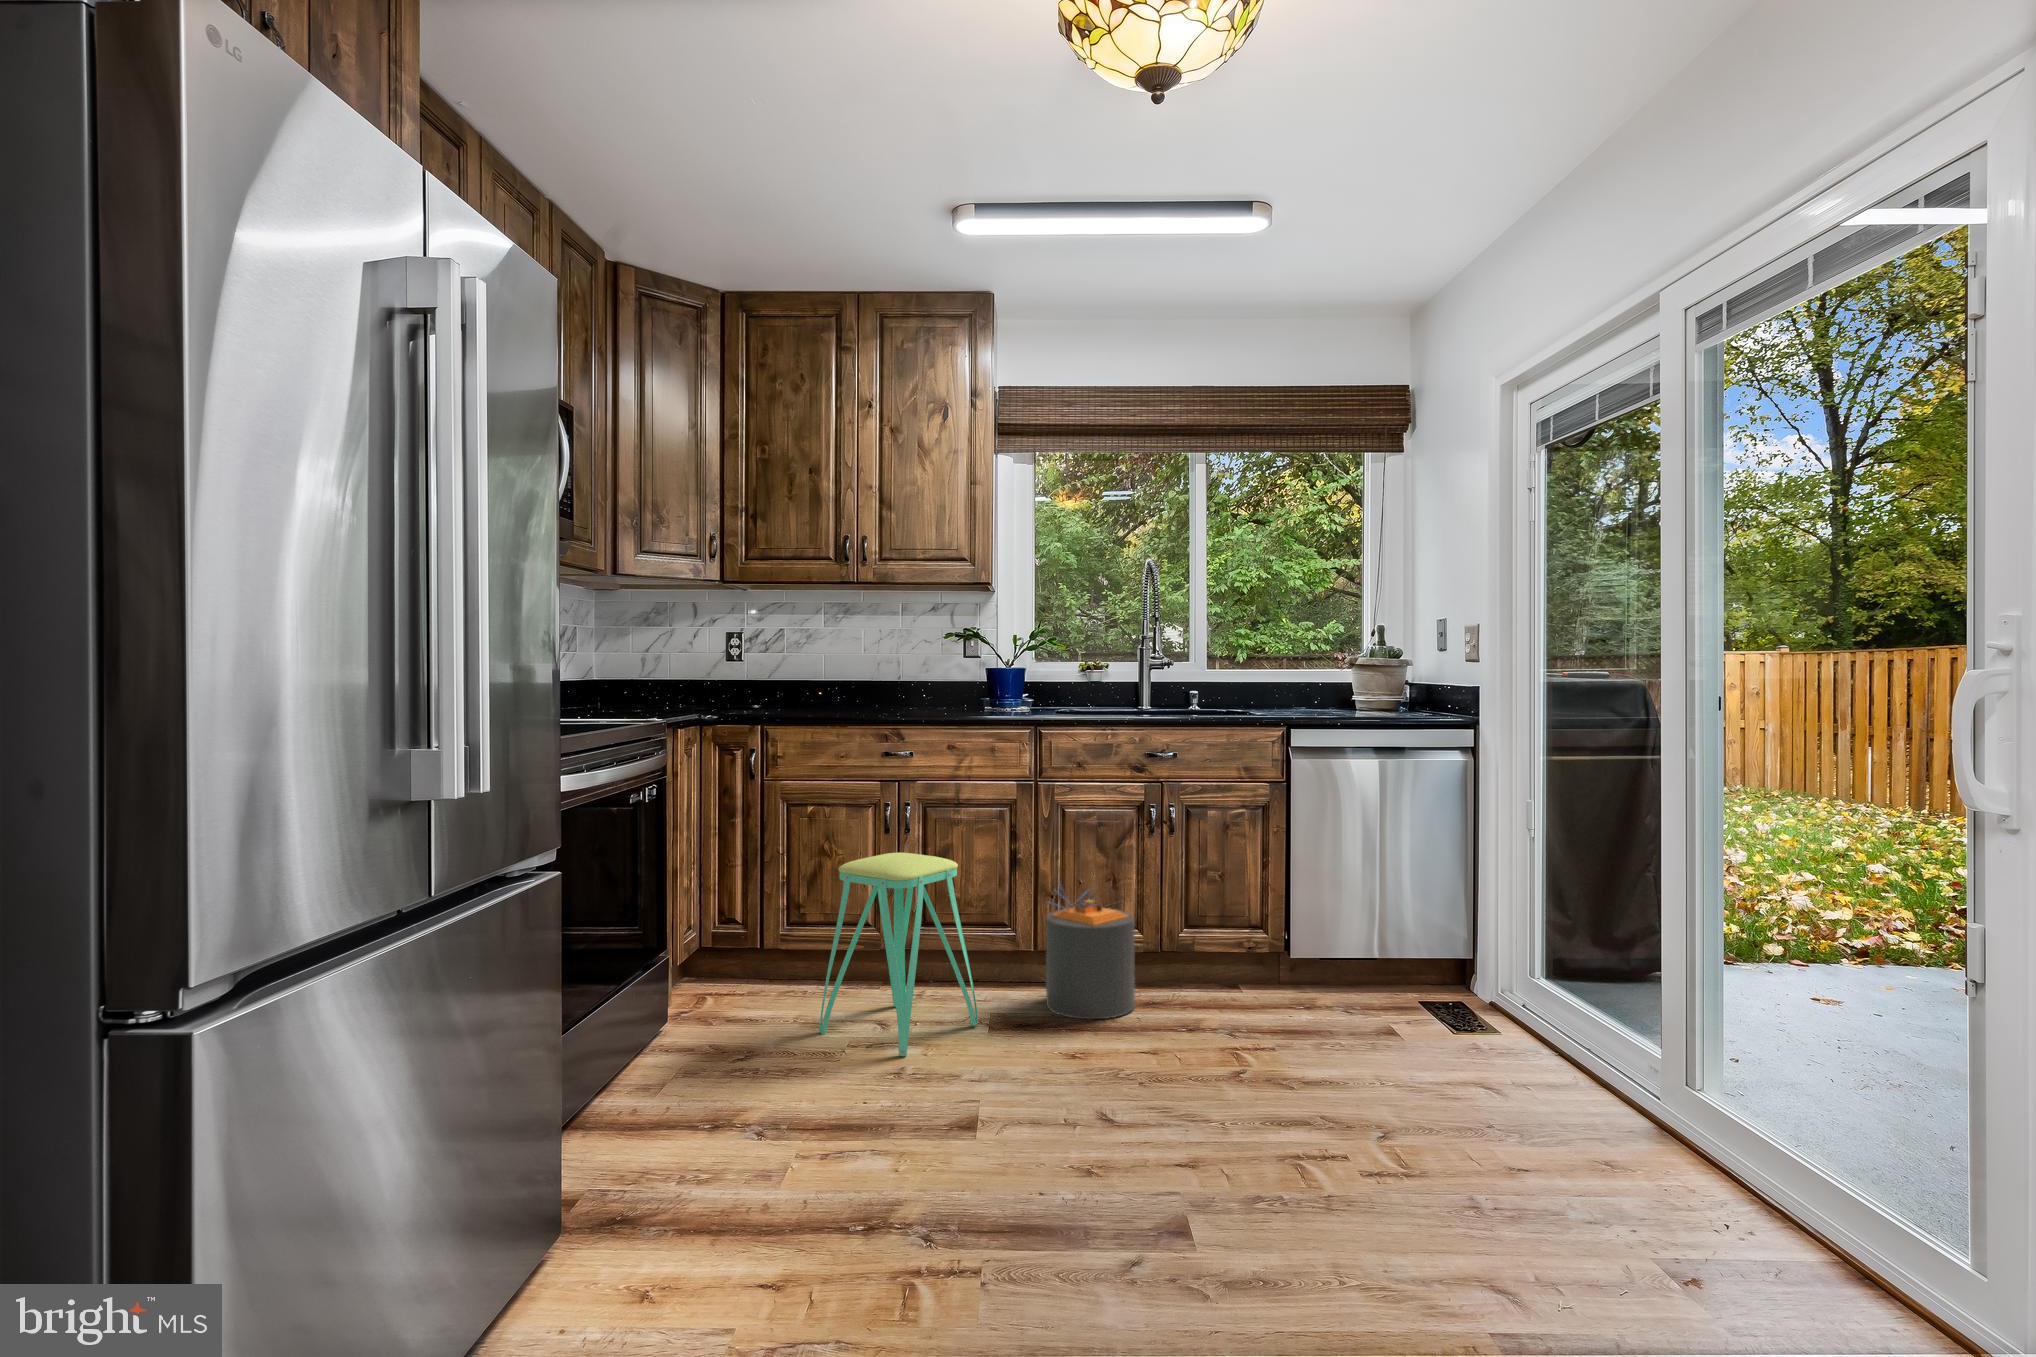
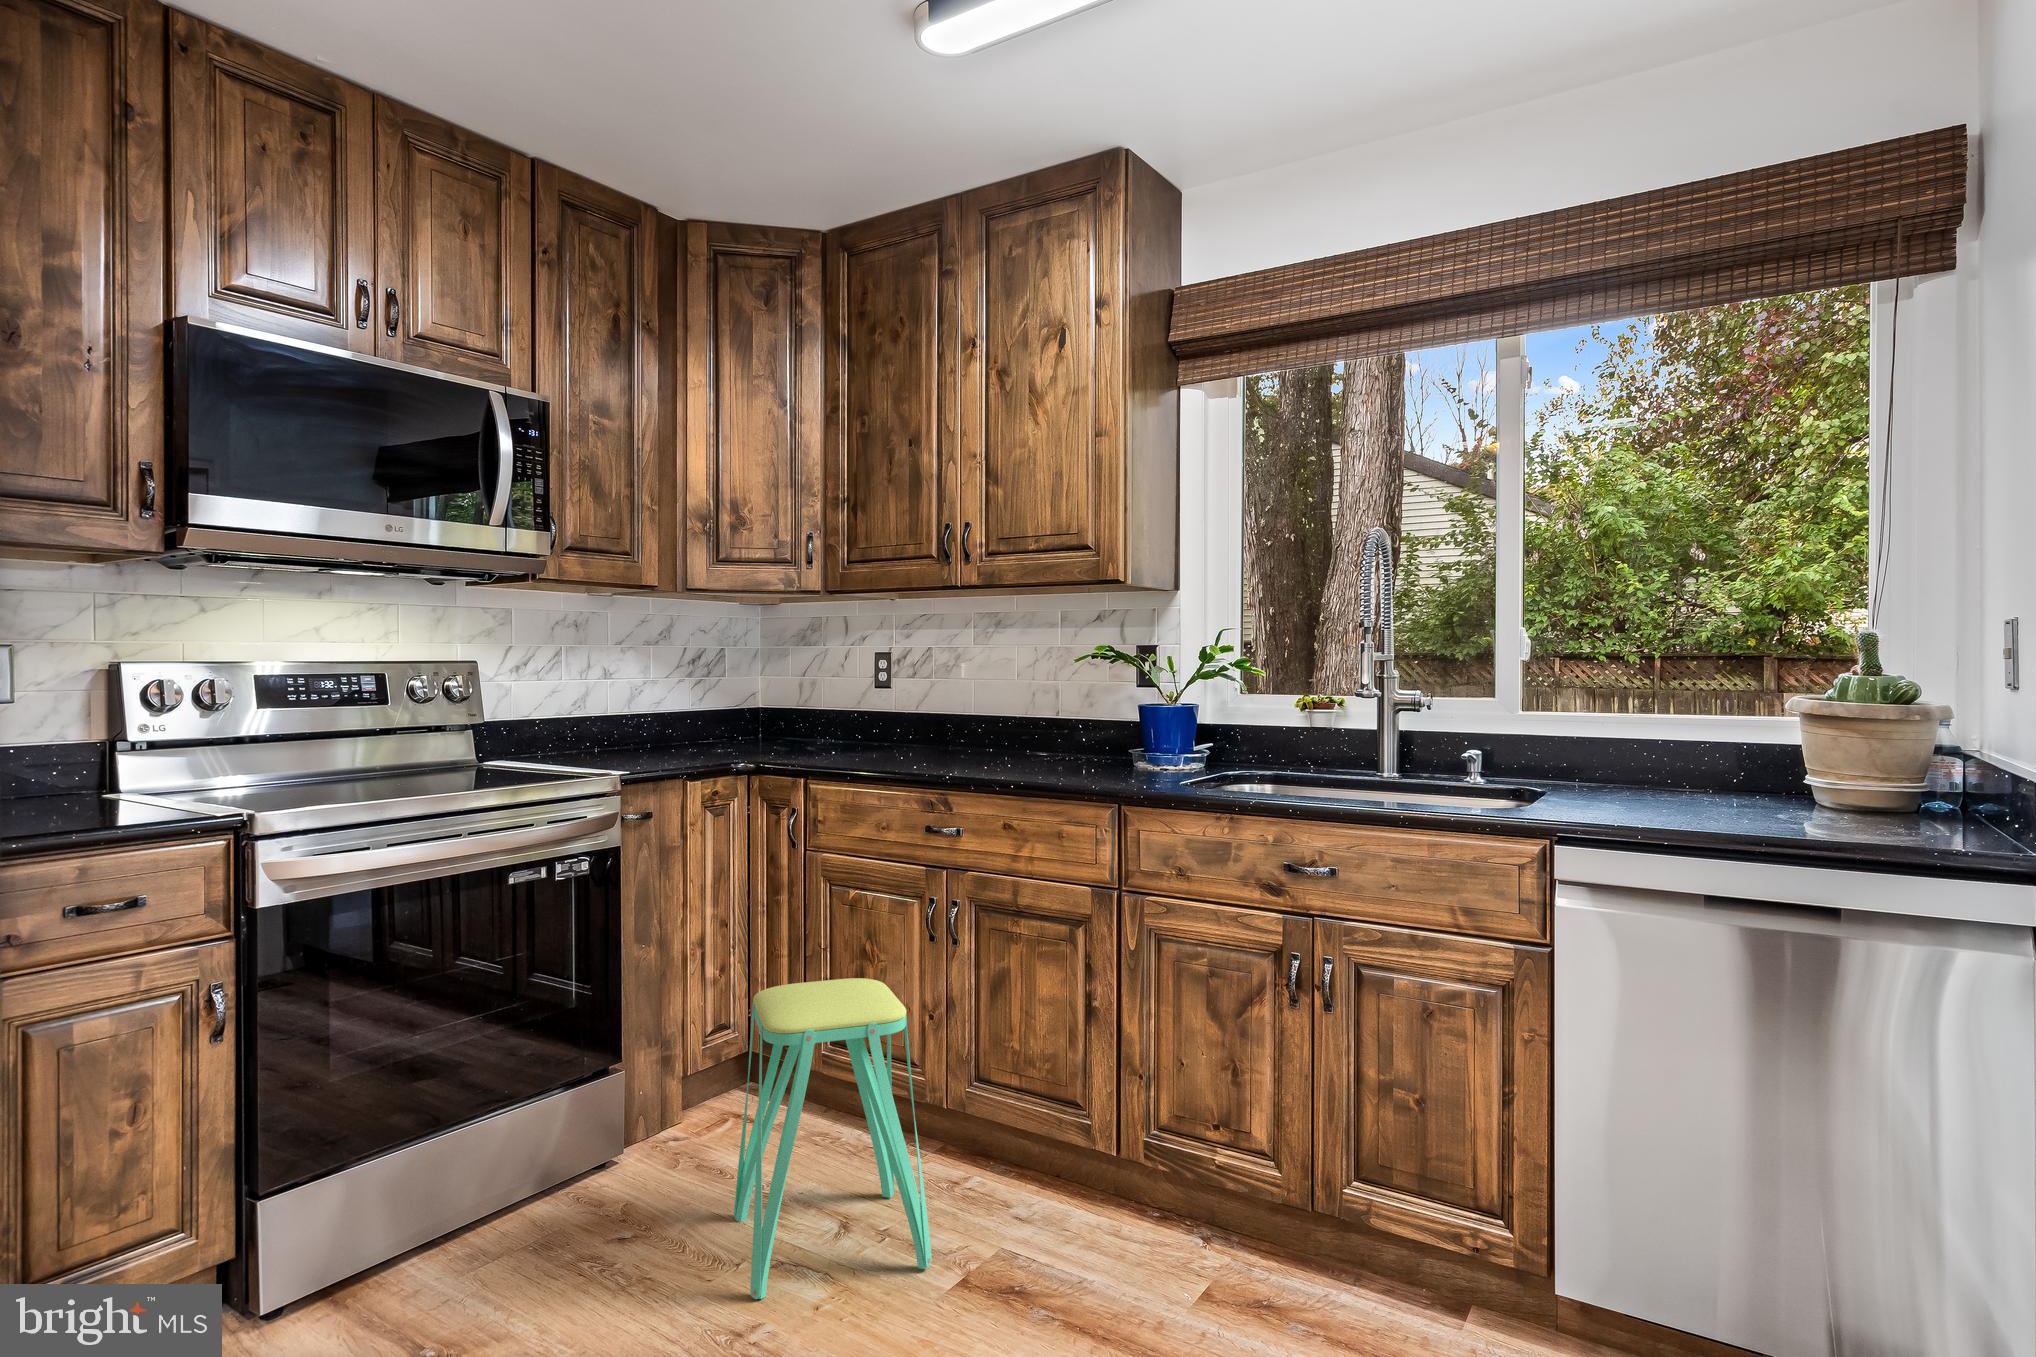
trash can: present [1046,882,1135,1019] -> none [1057,1056,1218,1321]

